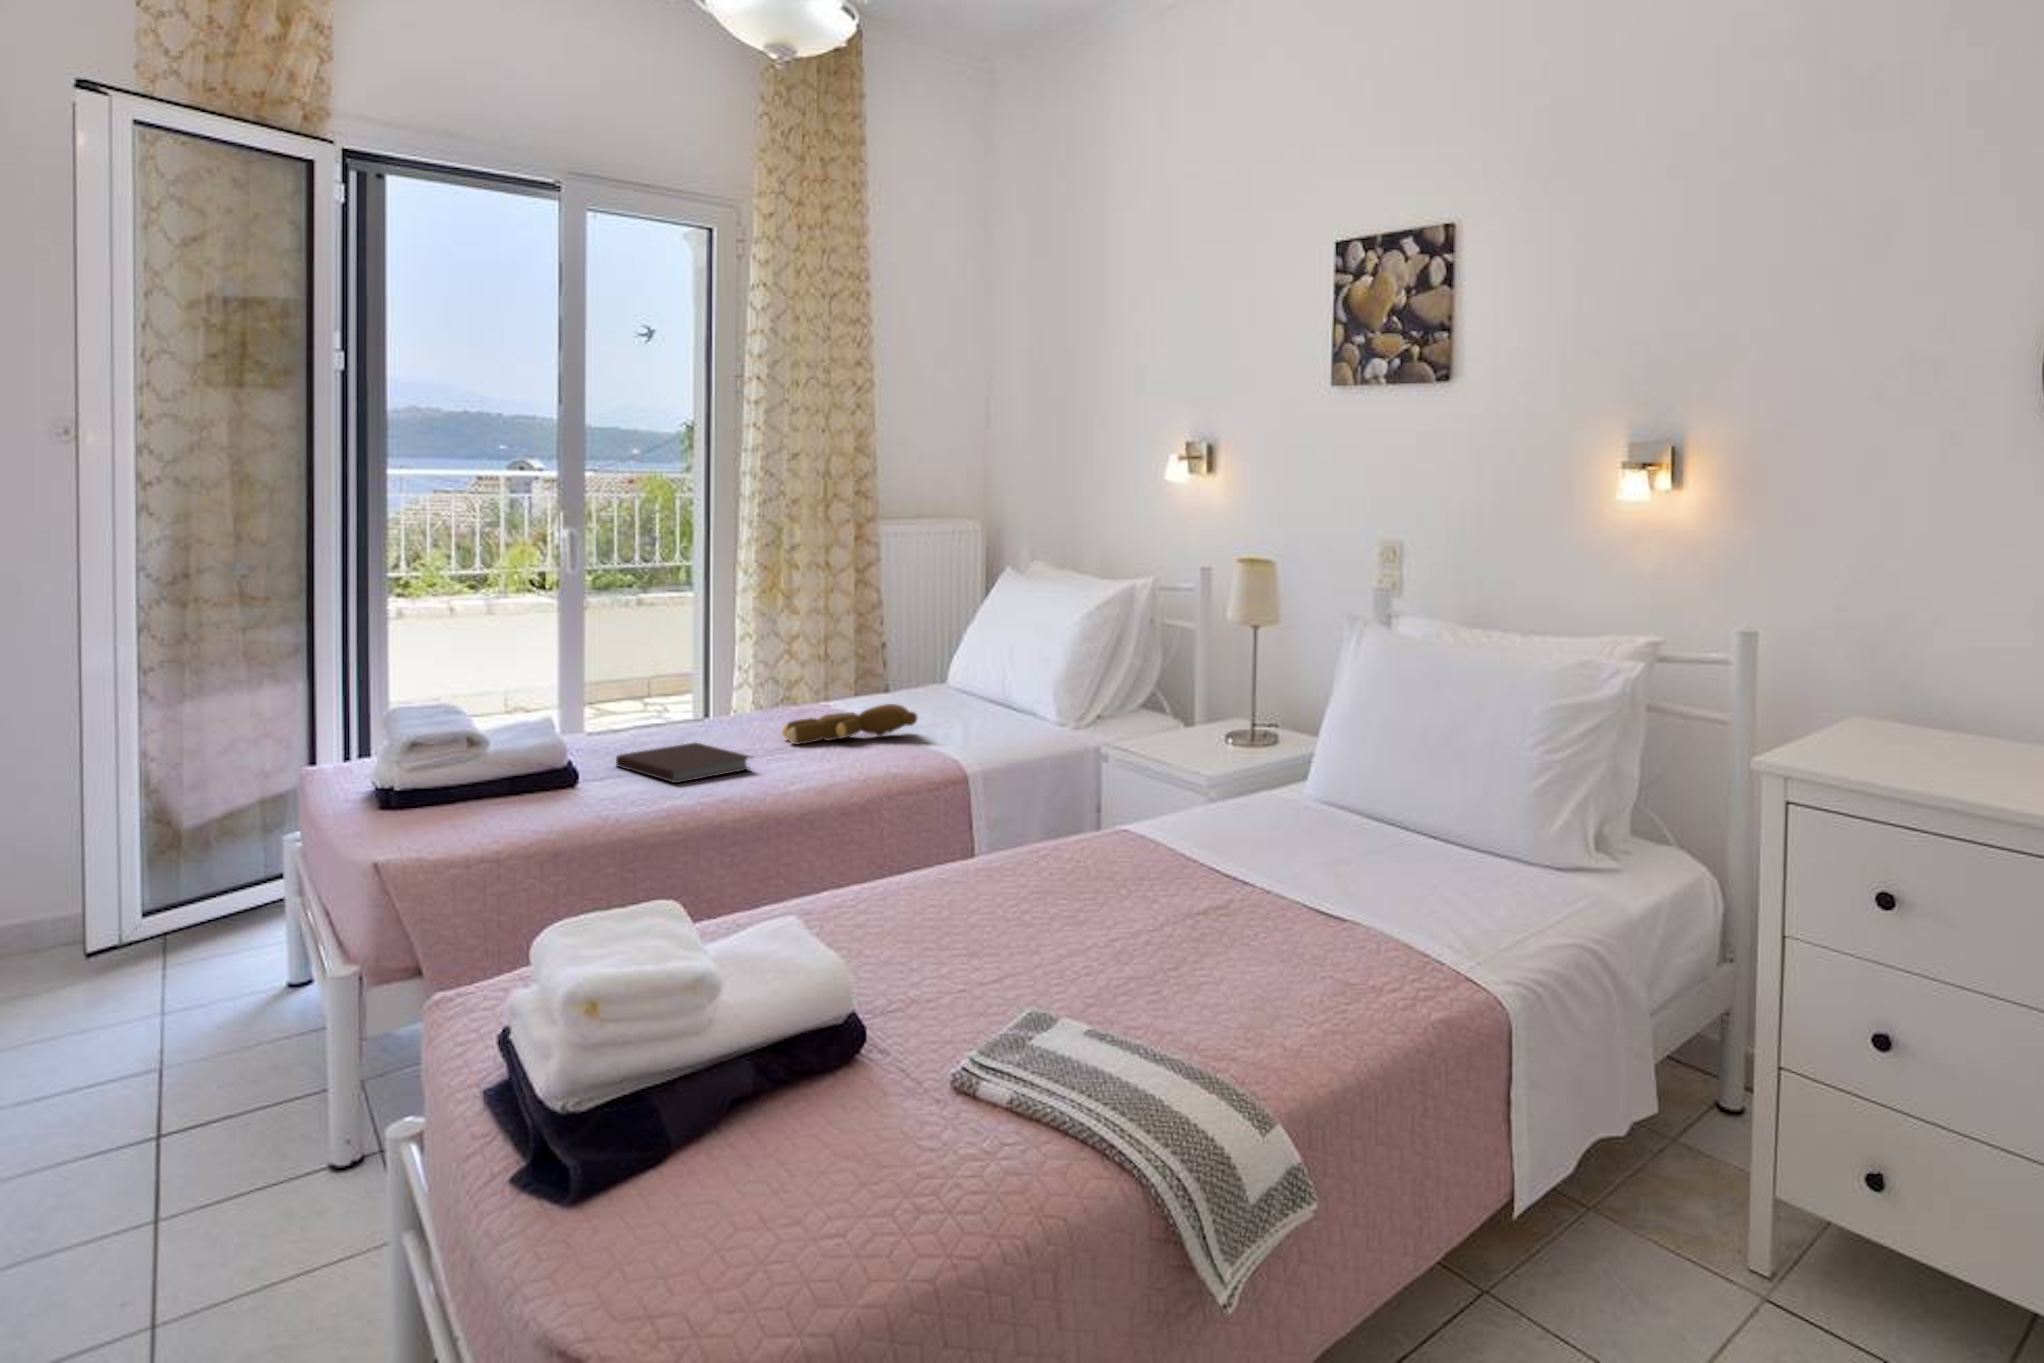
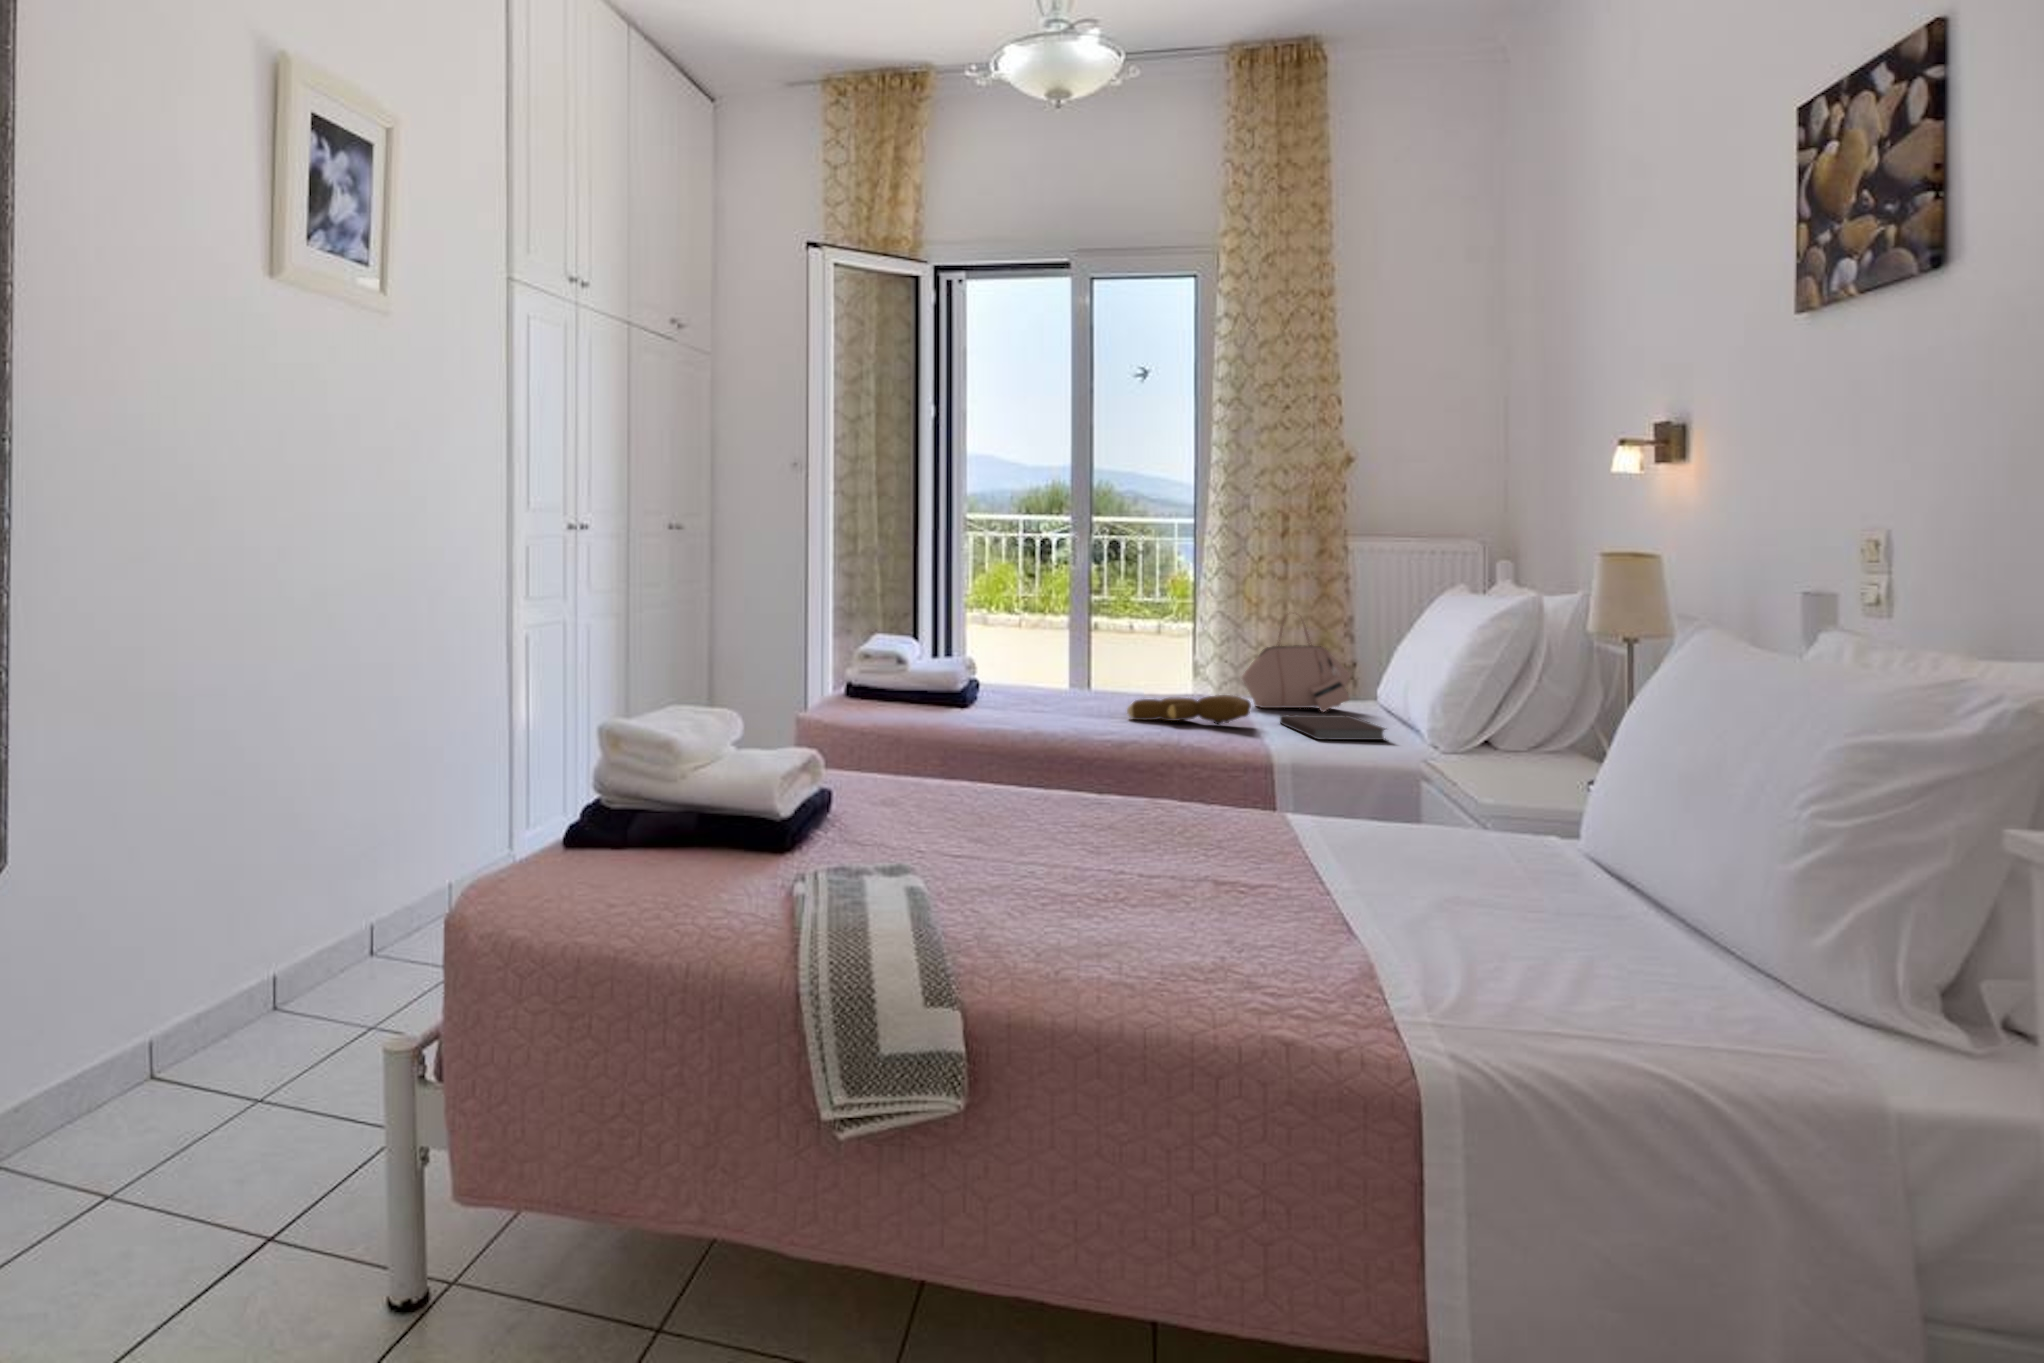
handbag: none [854,610,949,709] -> present [1242,620,1350,712]
notebook: present [616,743,753,783] -> present [1280,715,1385,740]

